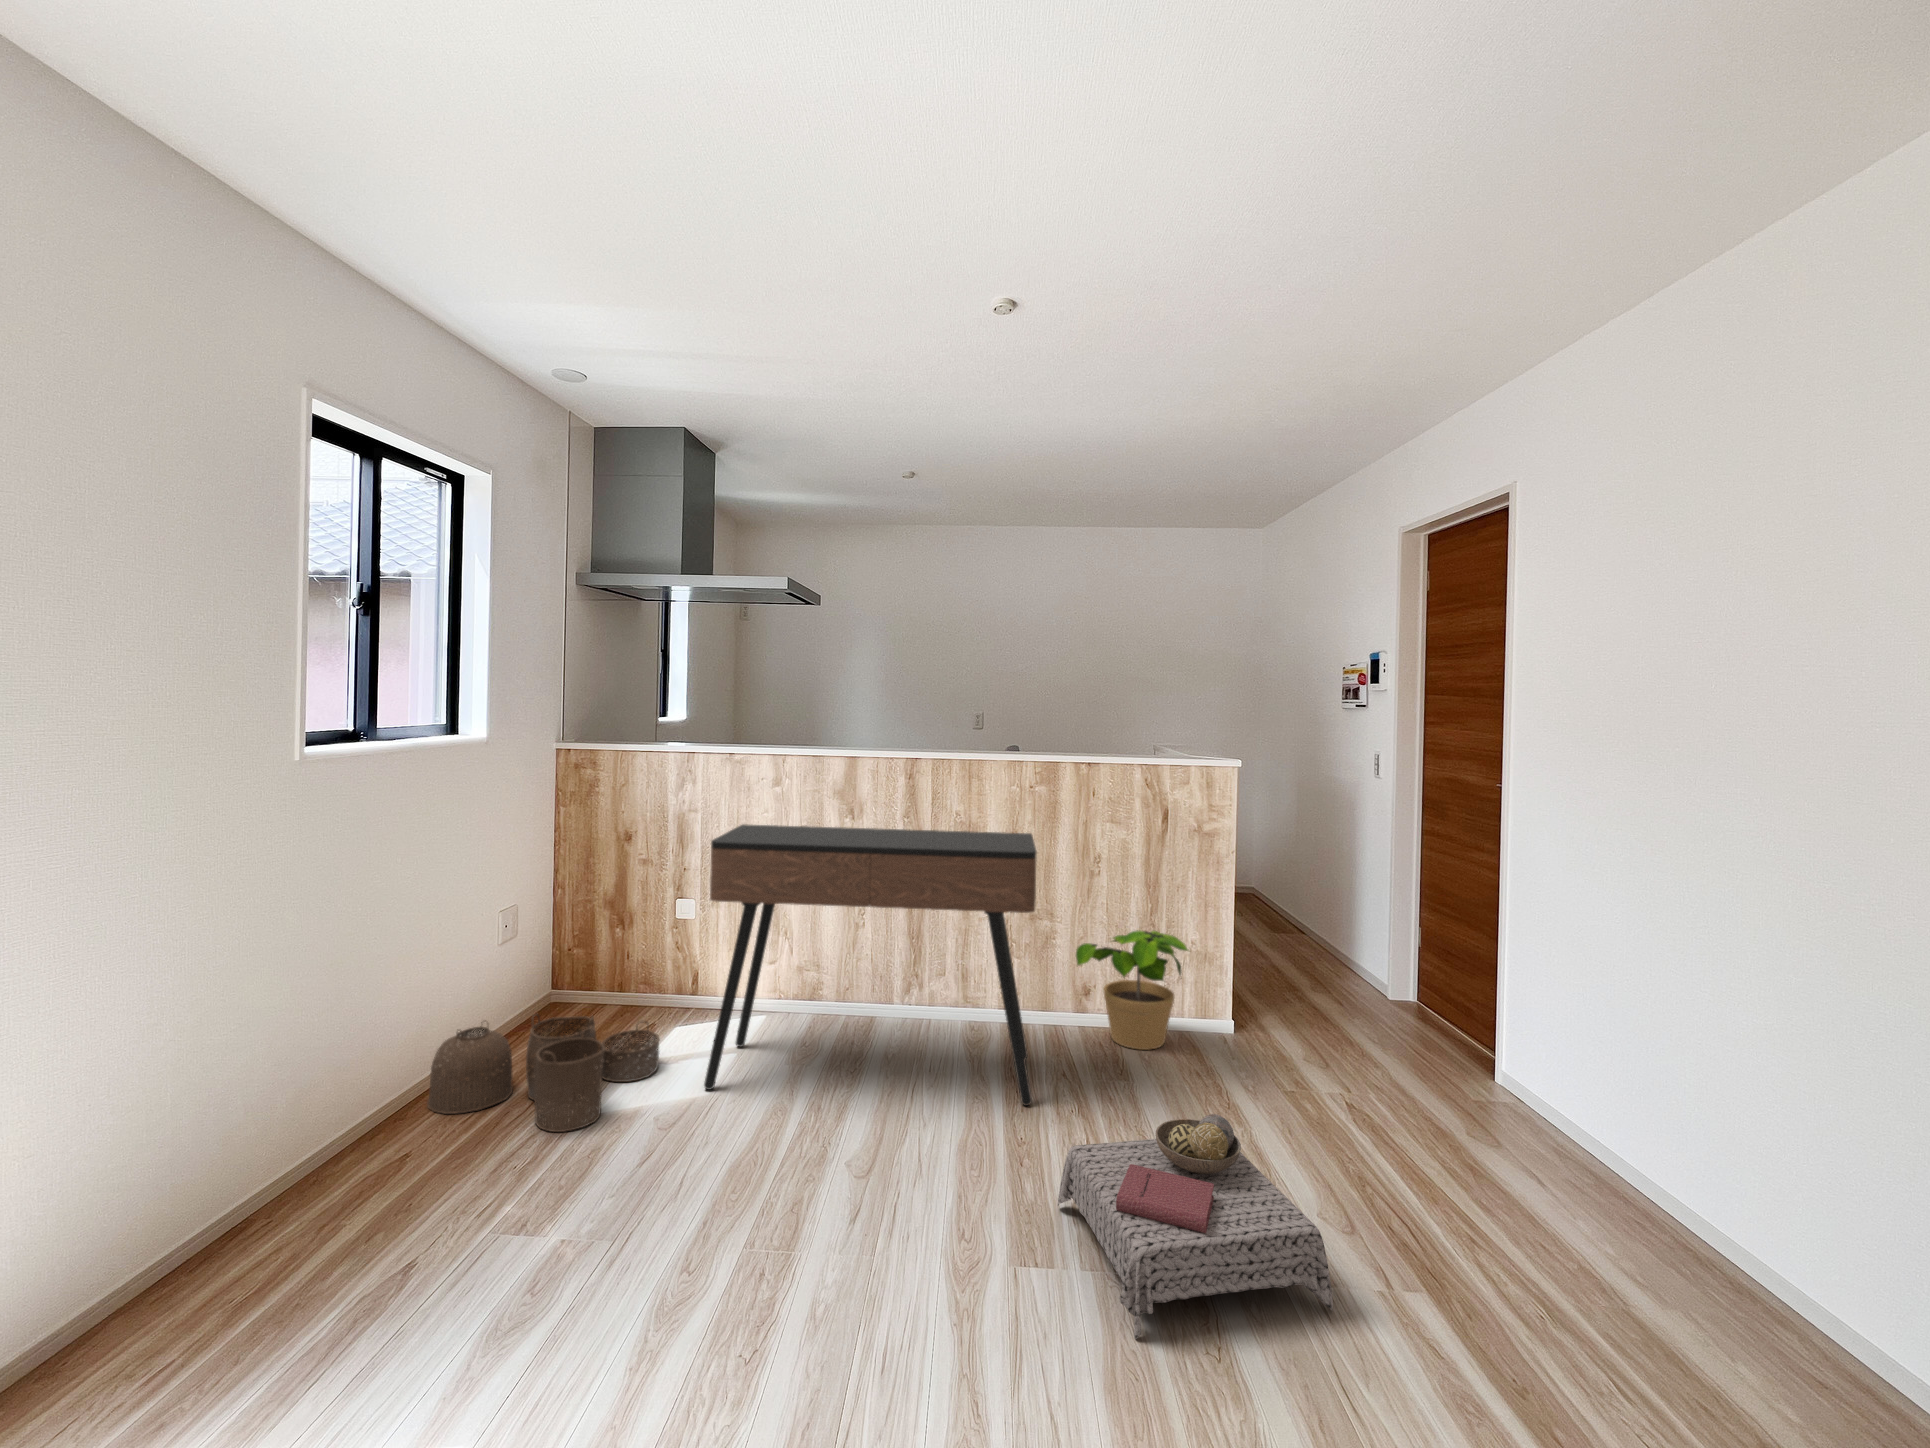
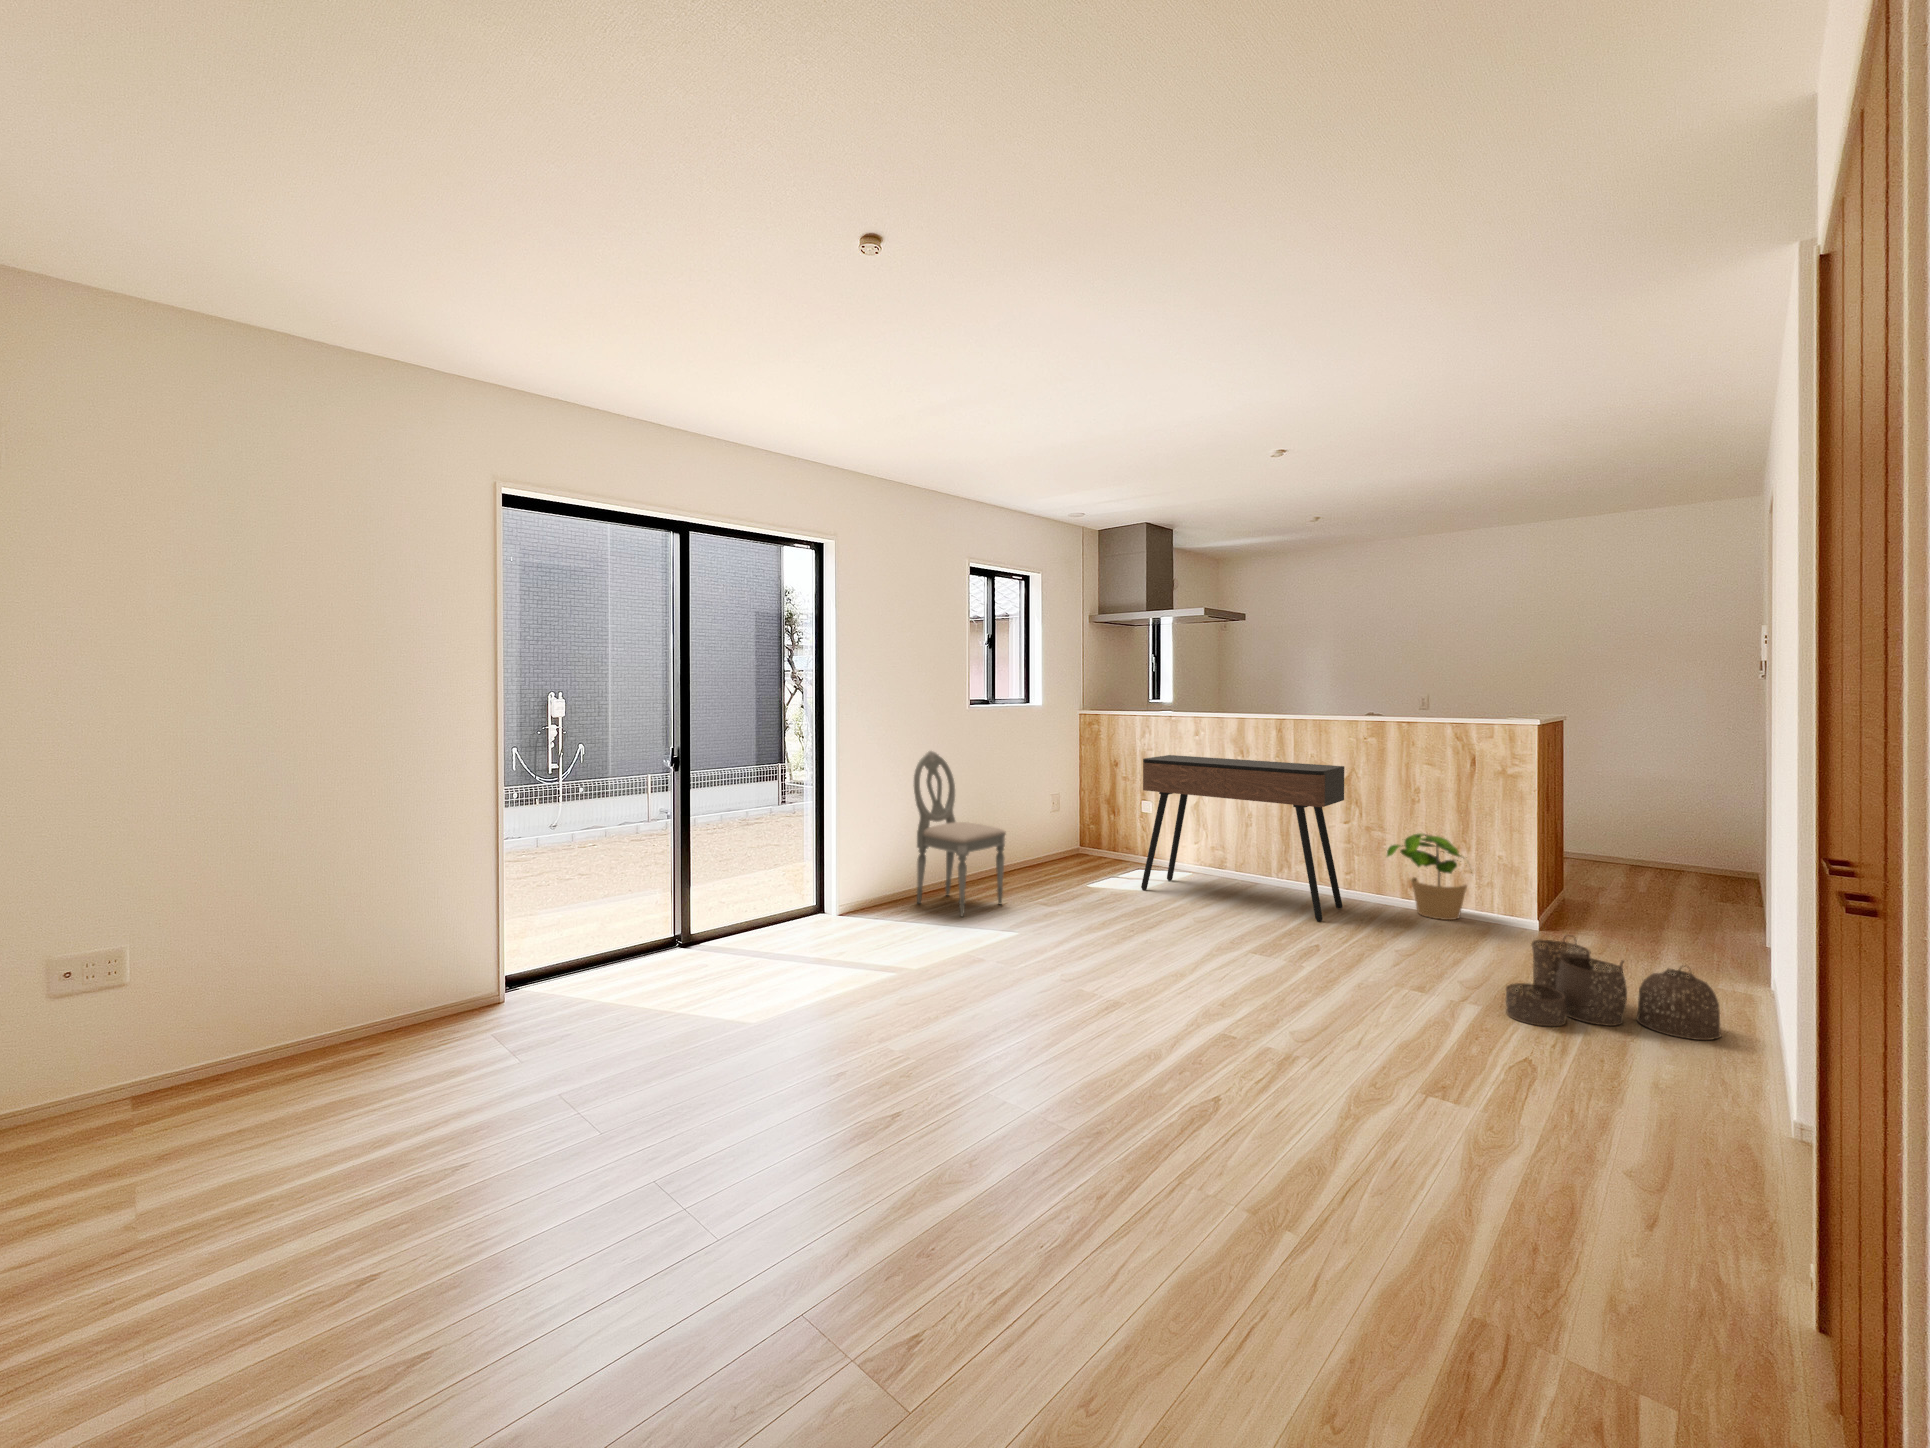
dining chair: none [89,882,411,1382] -> present [914,751,1006,917]
woven basket: present [427,1014,660,1132] -> present [1506,939,1721,1040]
ottoman: present [1058,1114,1333,1339] -> none [1284,903,1408,991]

